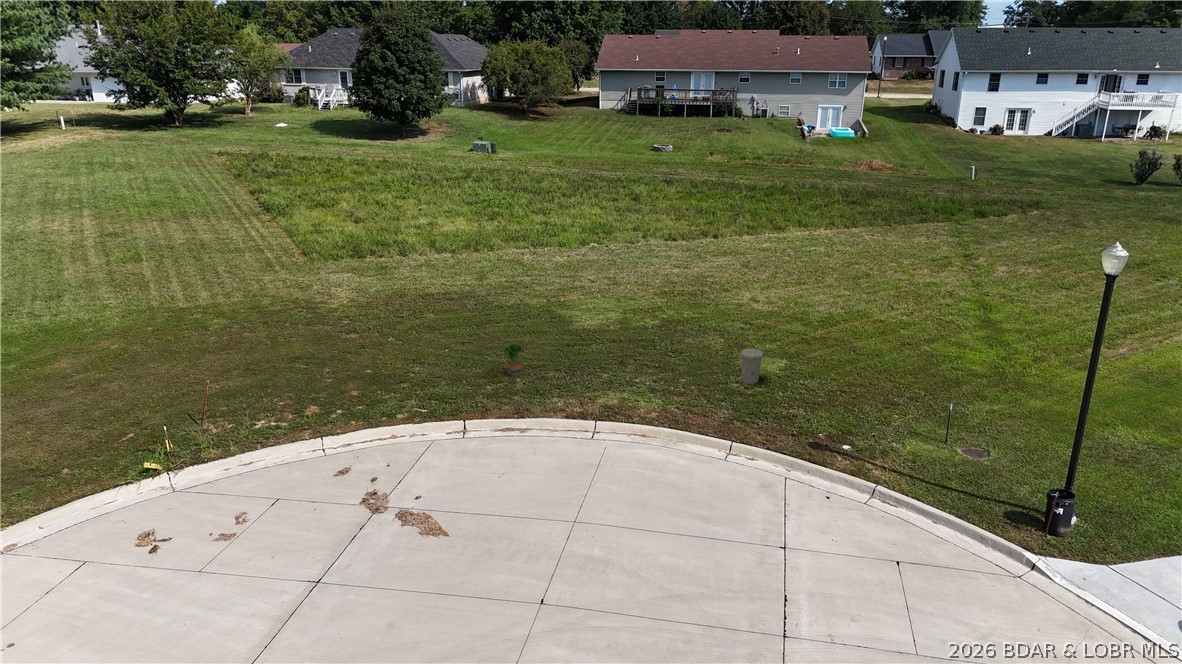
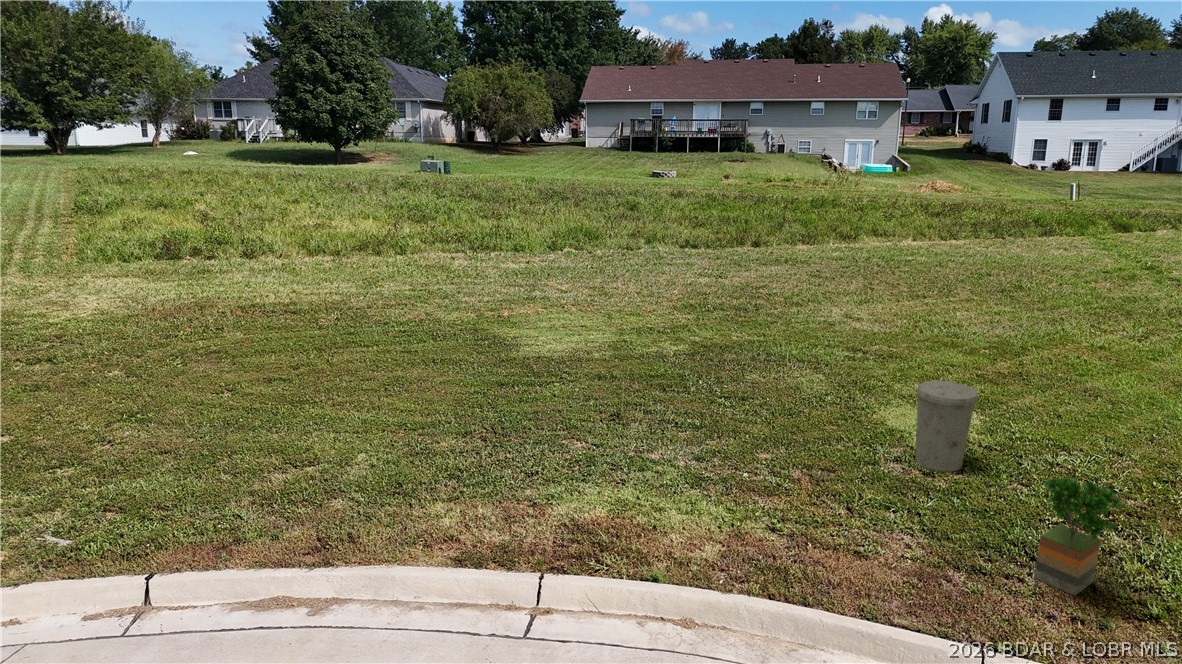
potted tree: present [504,344,524,376] -> present [1034,476,1123,595]

